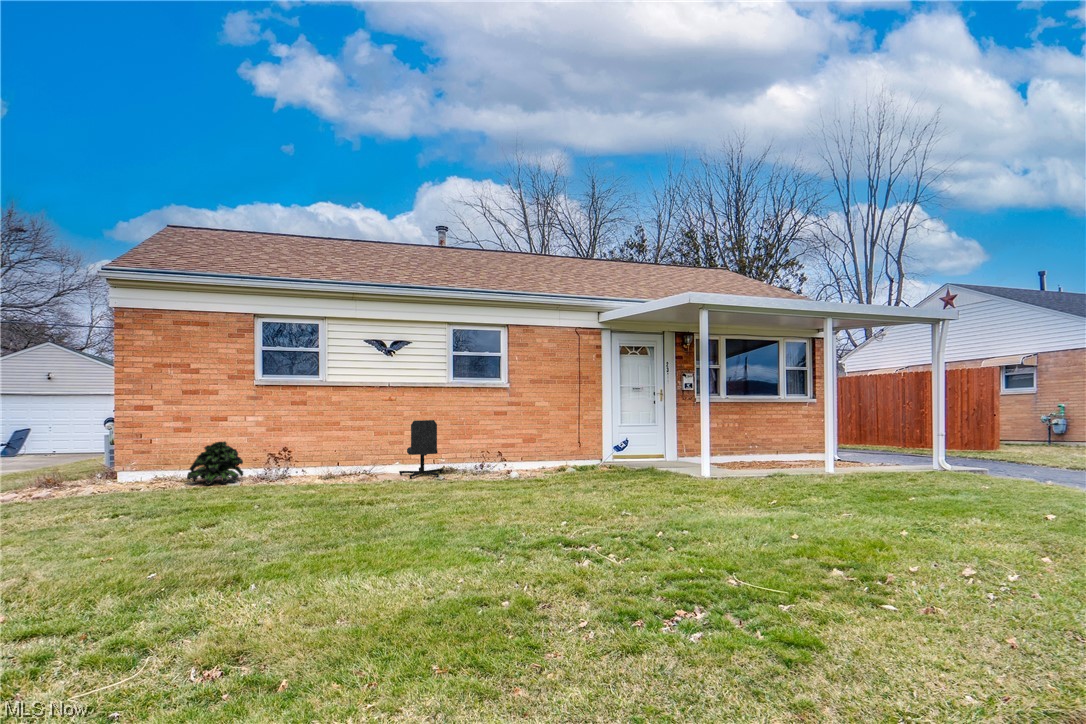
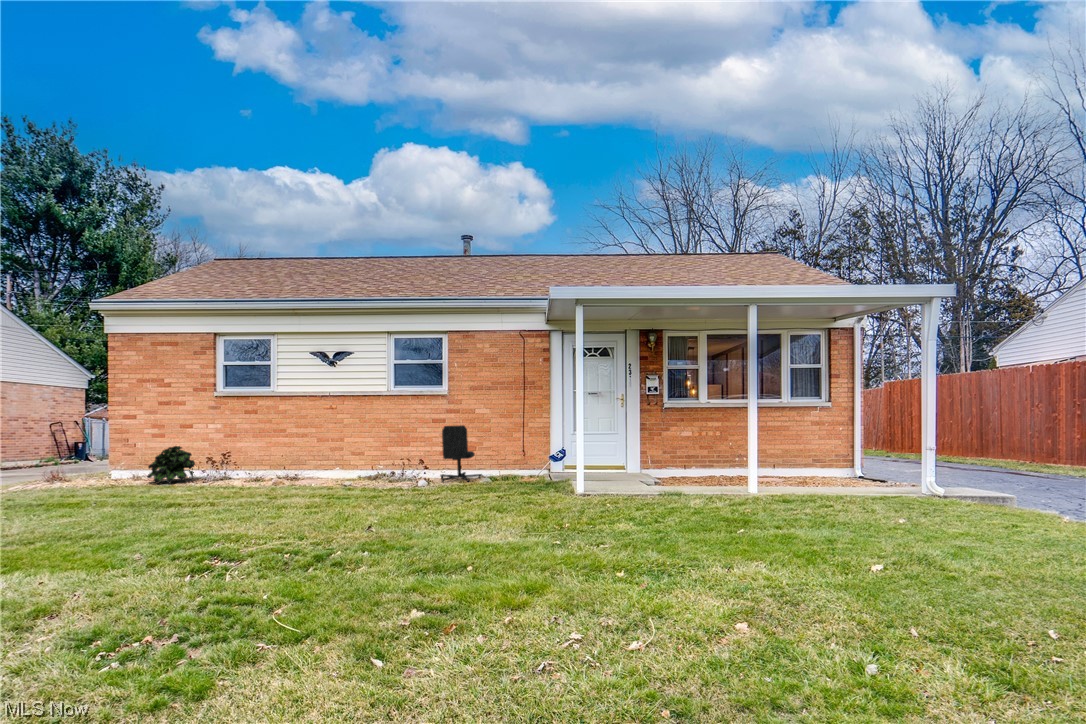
chair: present [399,420,443,479] -> present [440,425,482,483]

